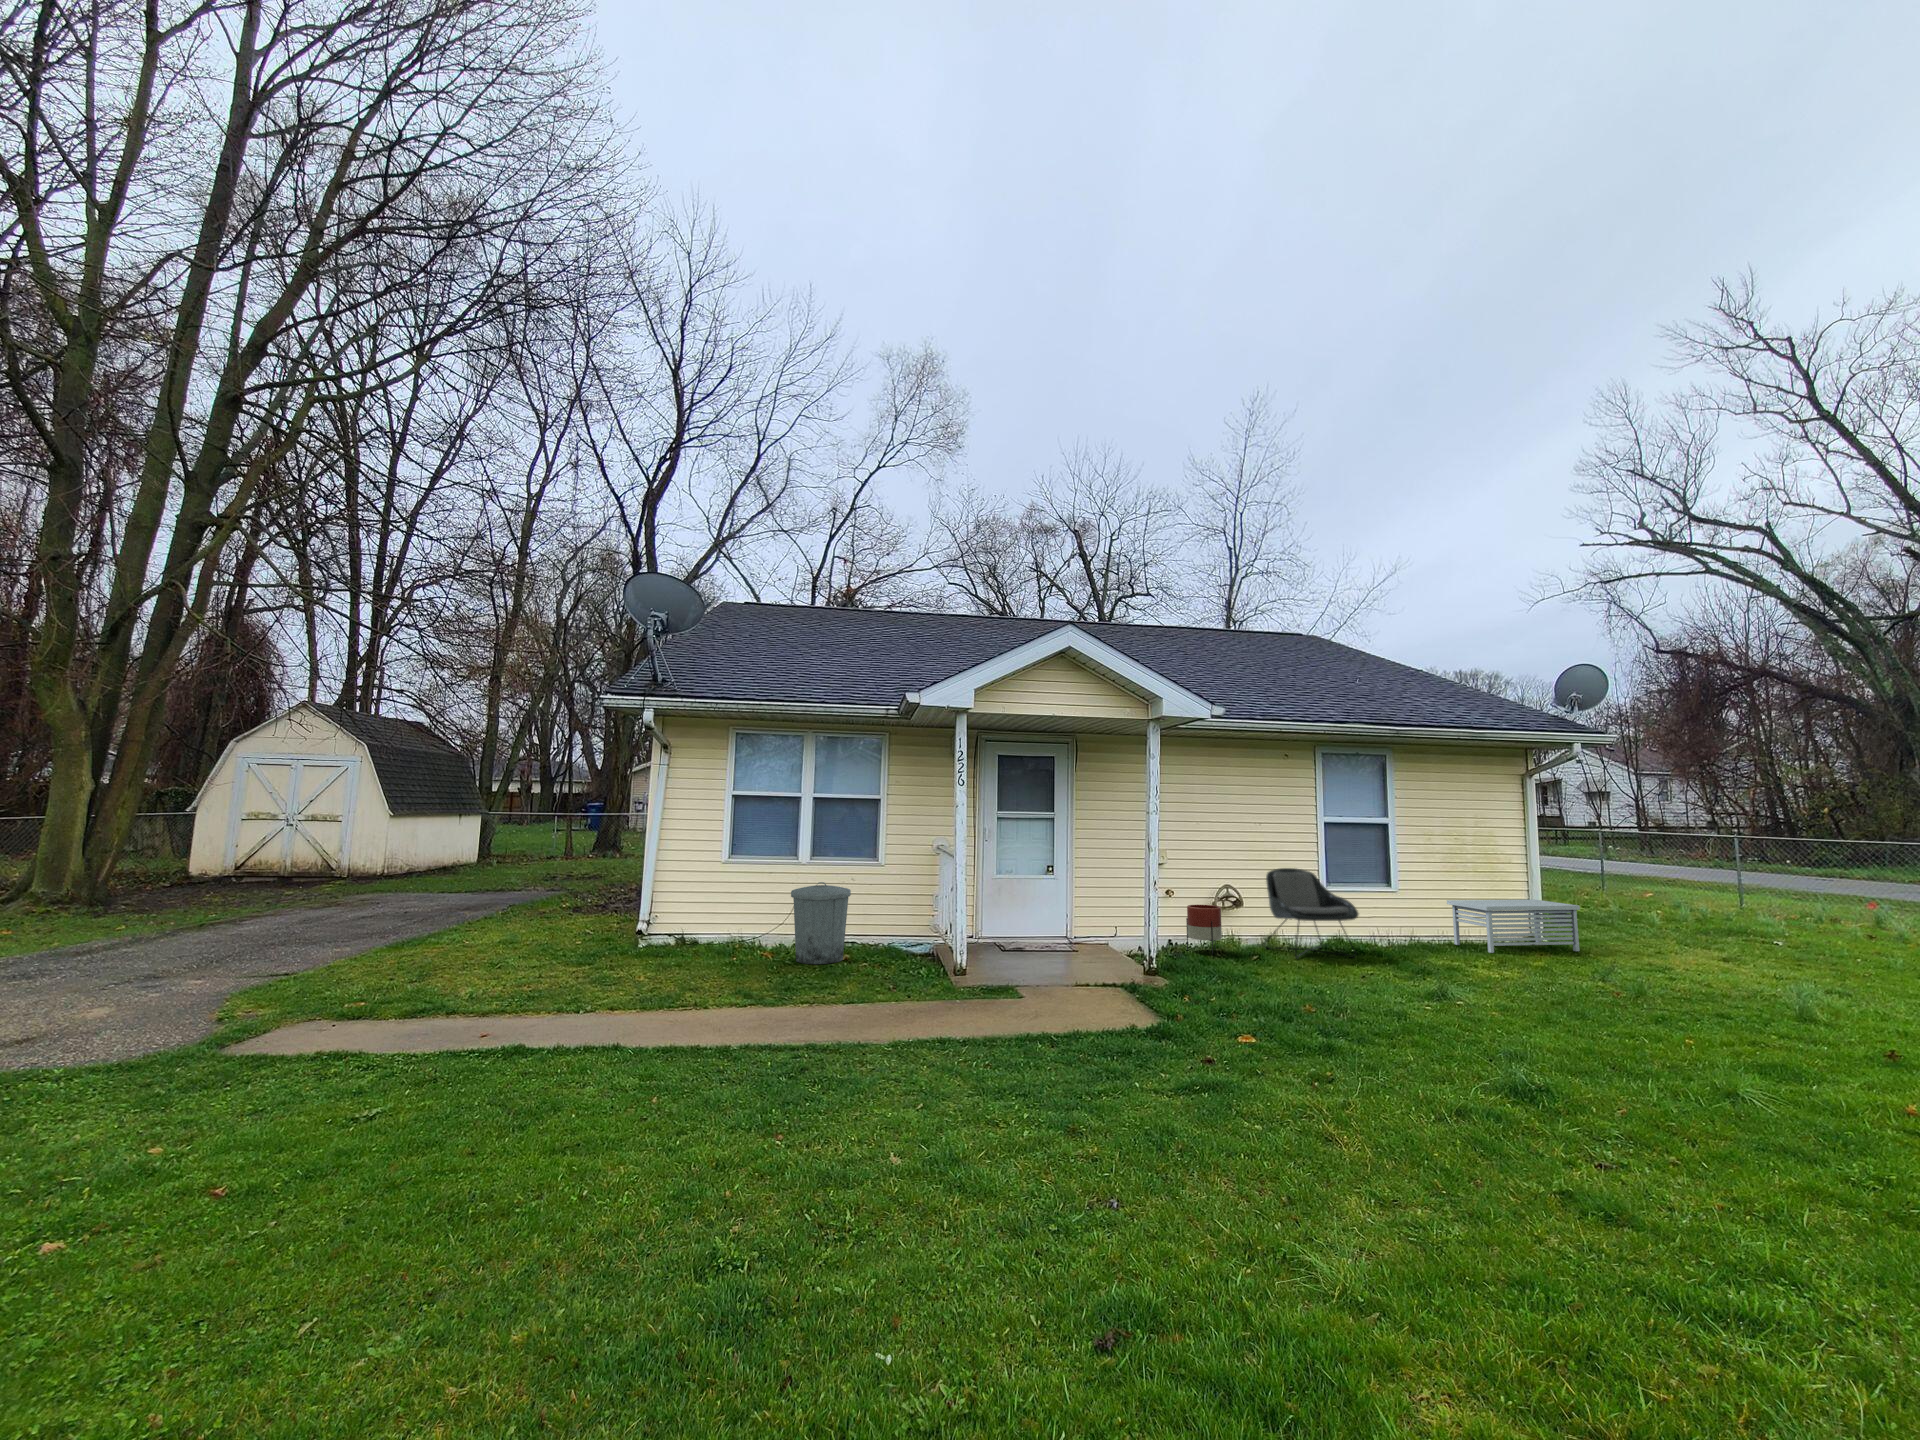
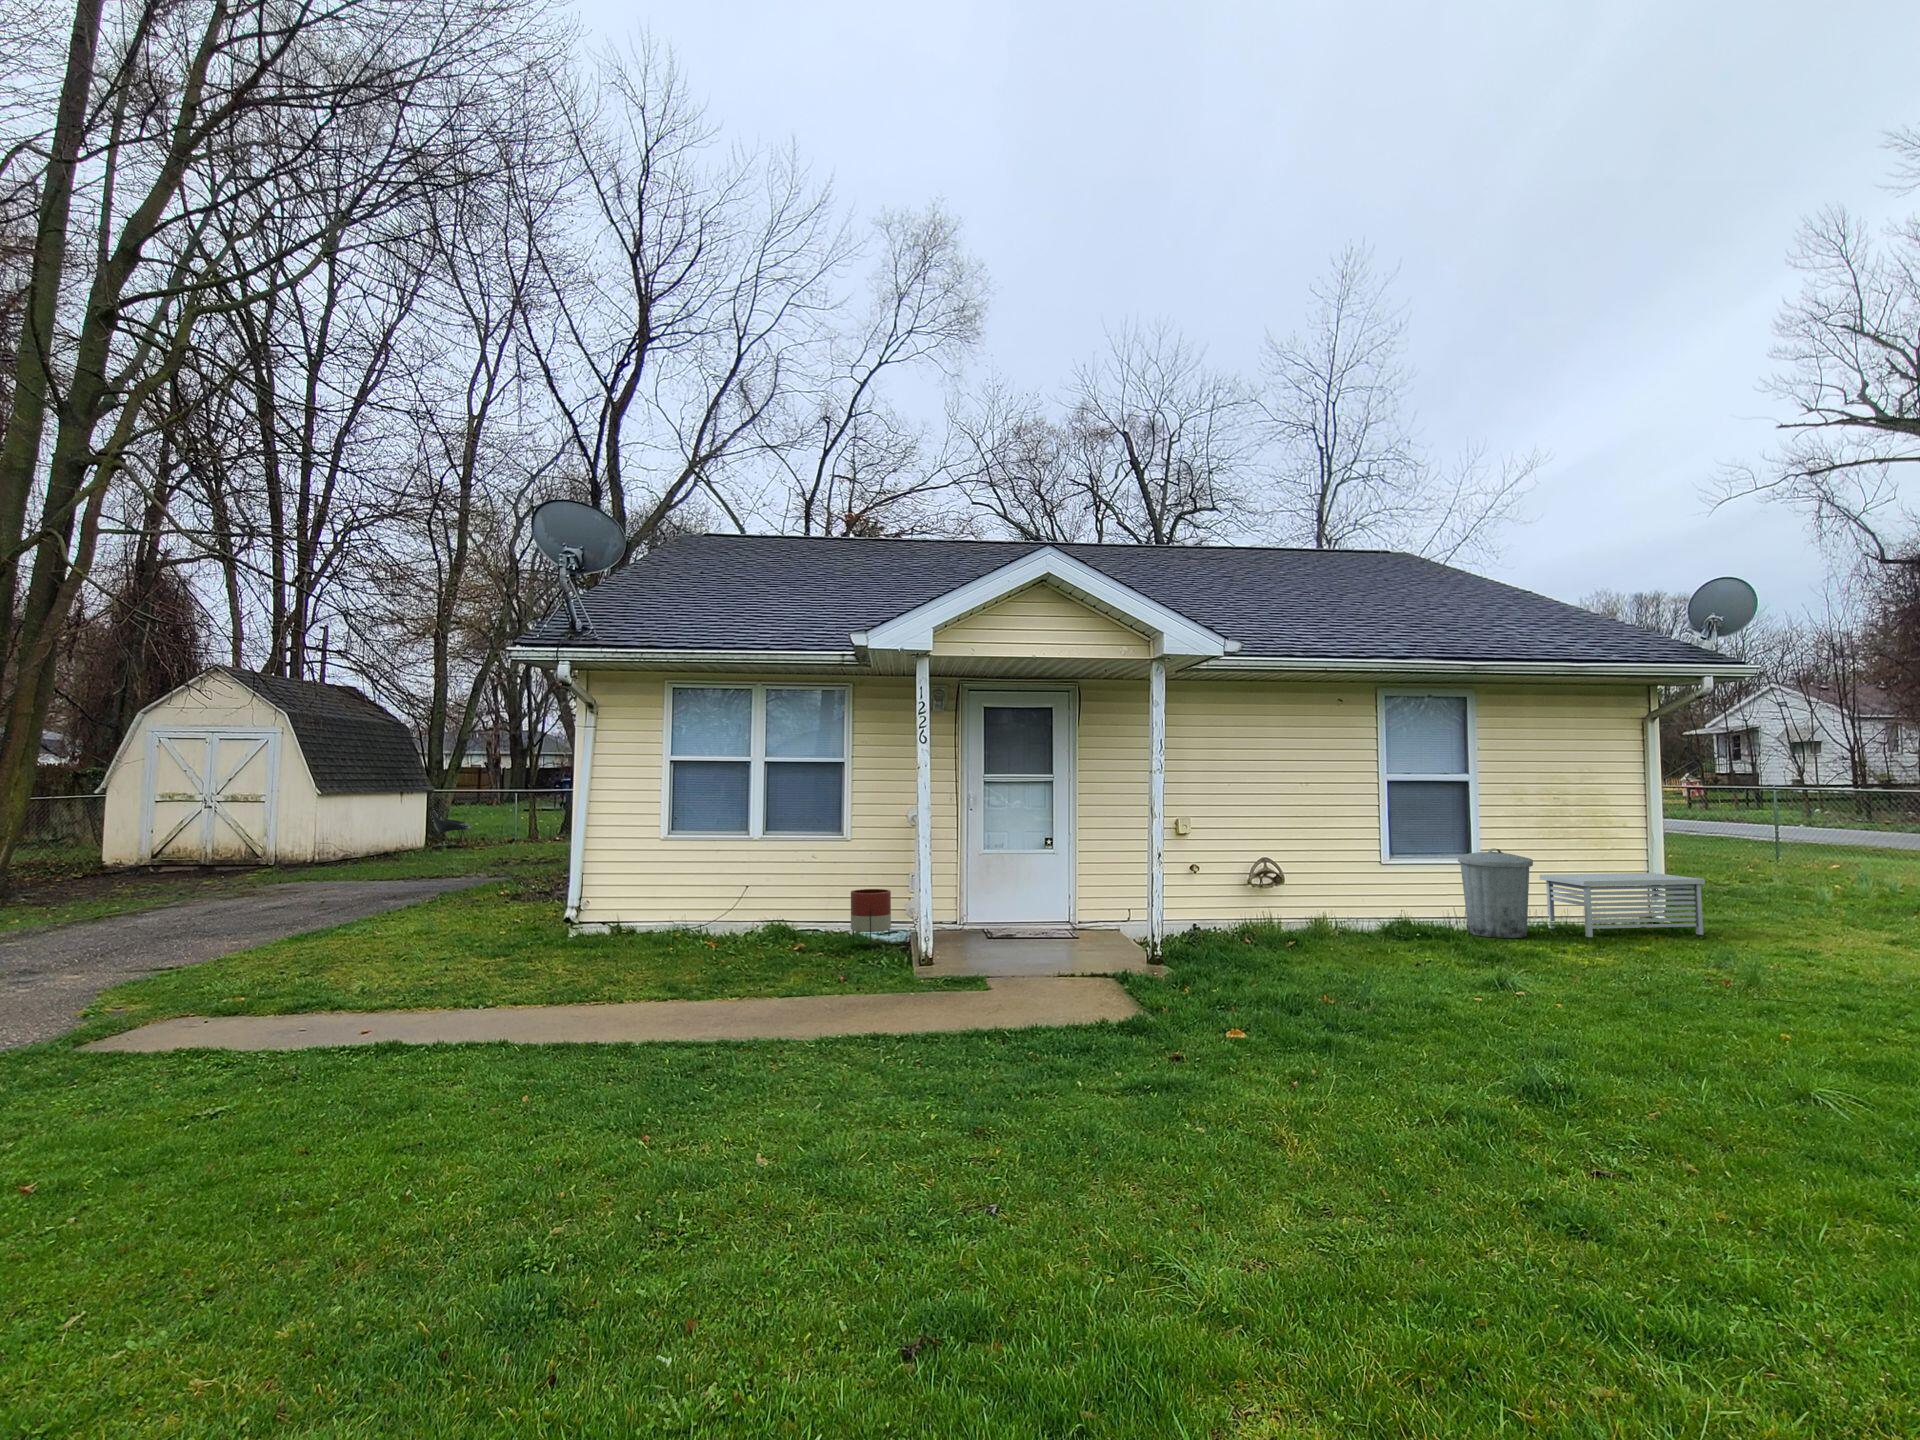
lounge chair: present [1265,868,1359,959] -> present [432,810,471,849]
trash can: present [791,882,851,964] -> present [1458,848,1533,938]
planter: present [1186,905,1222,954] -> present [851,889,891,949]

